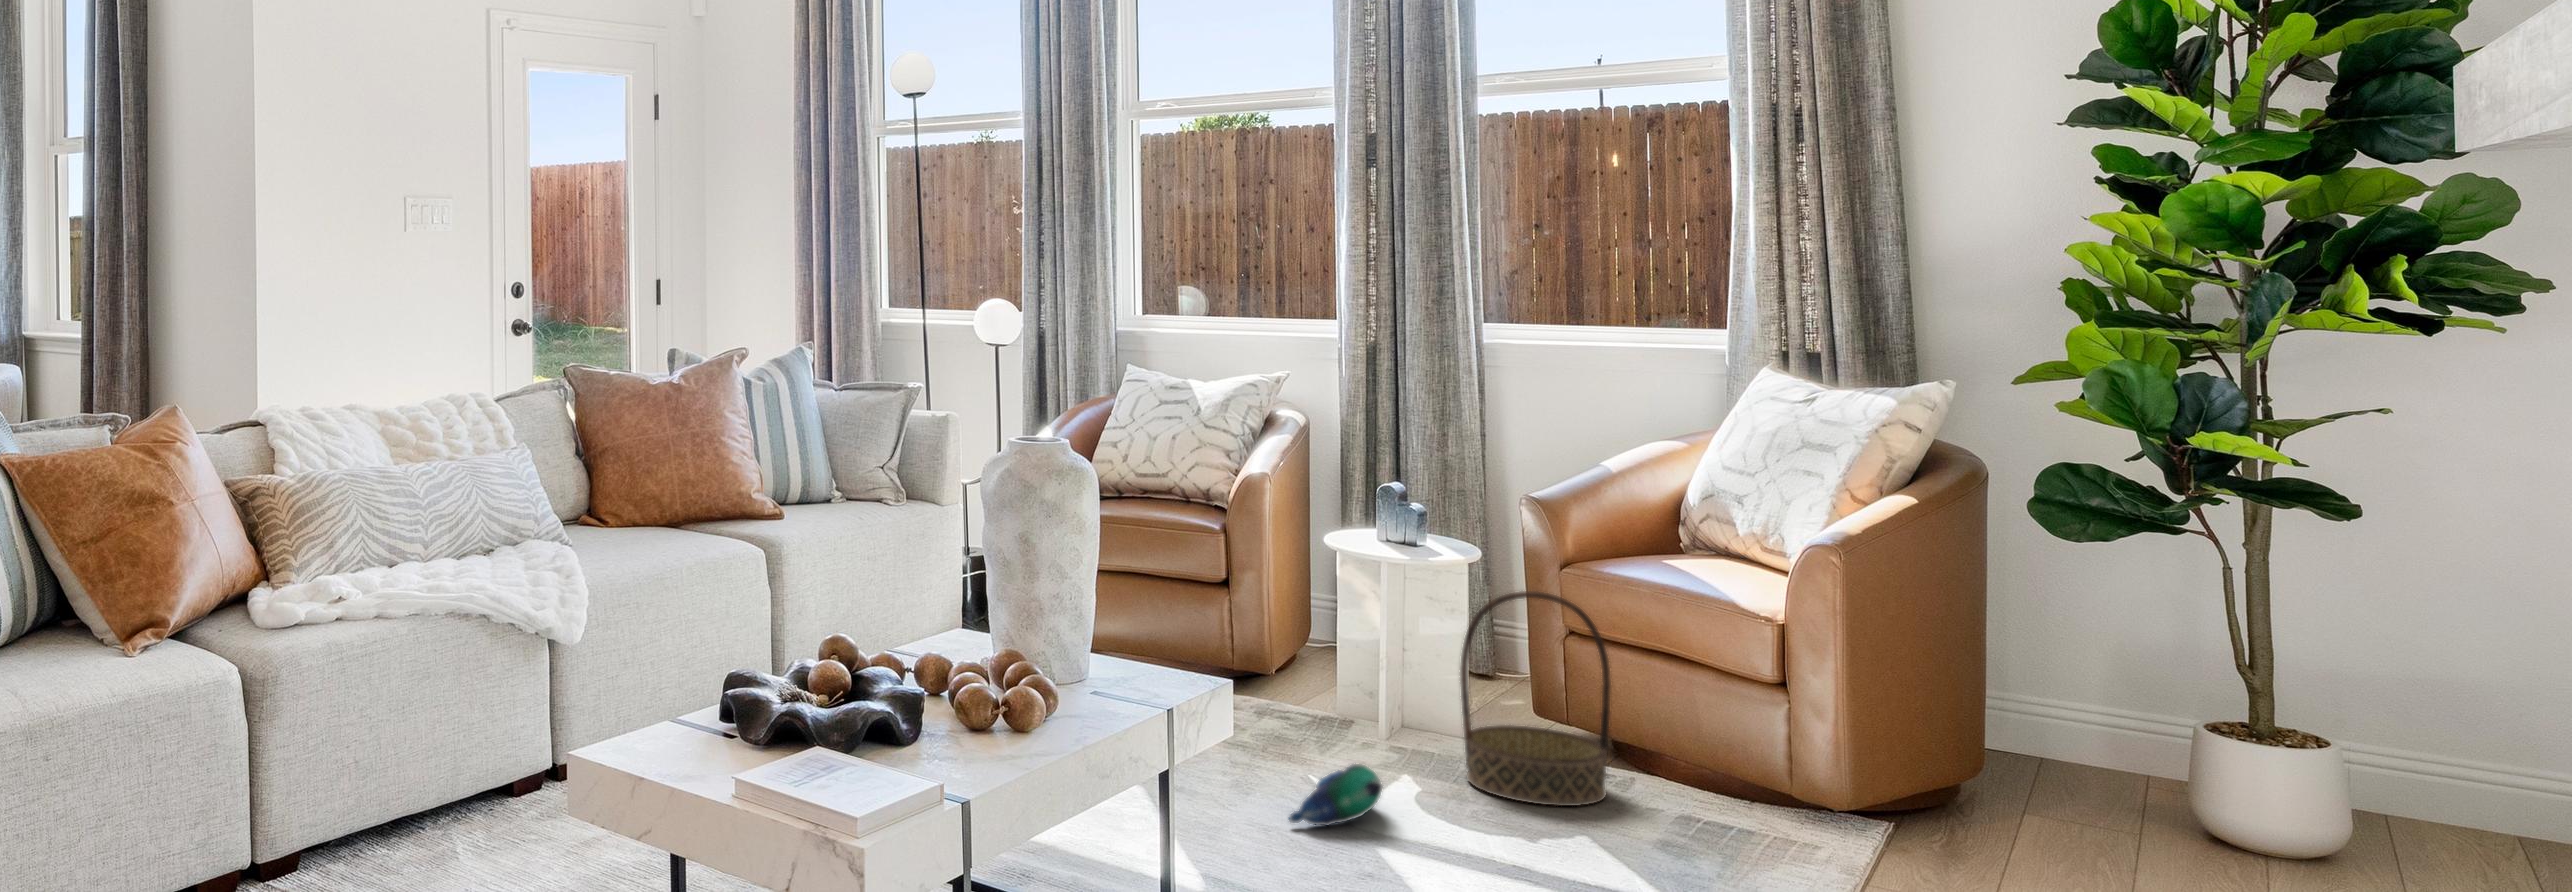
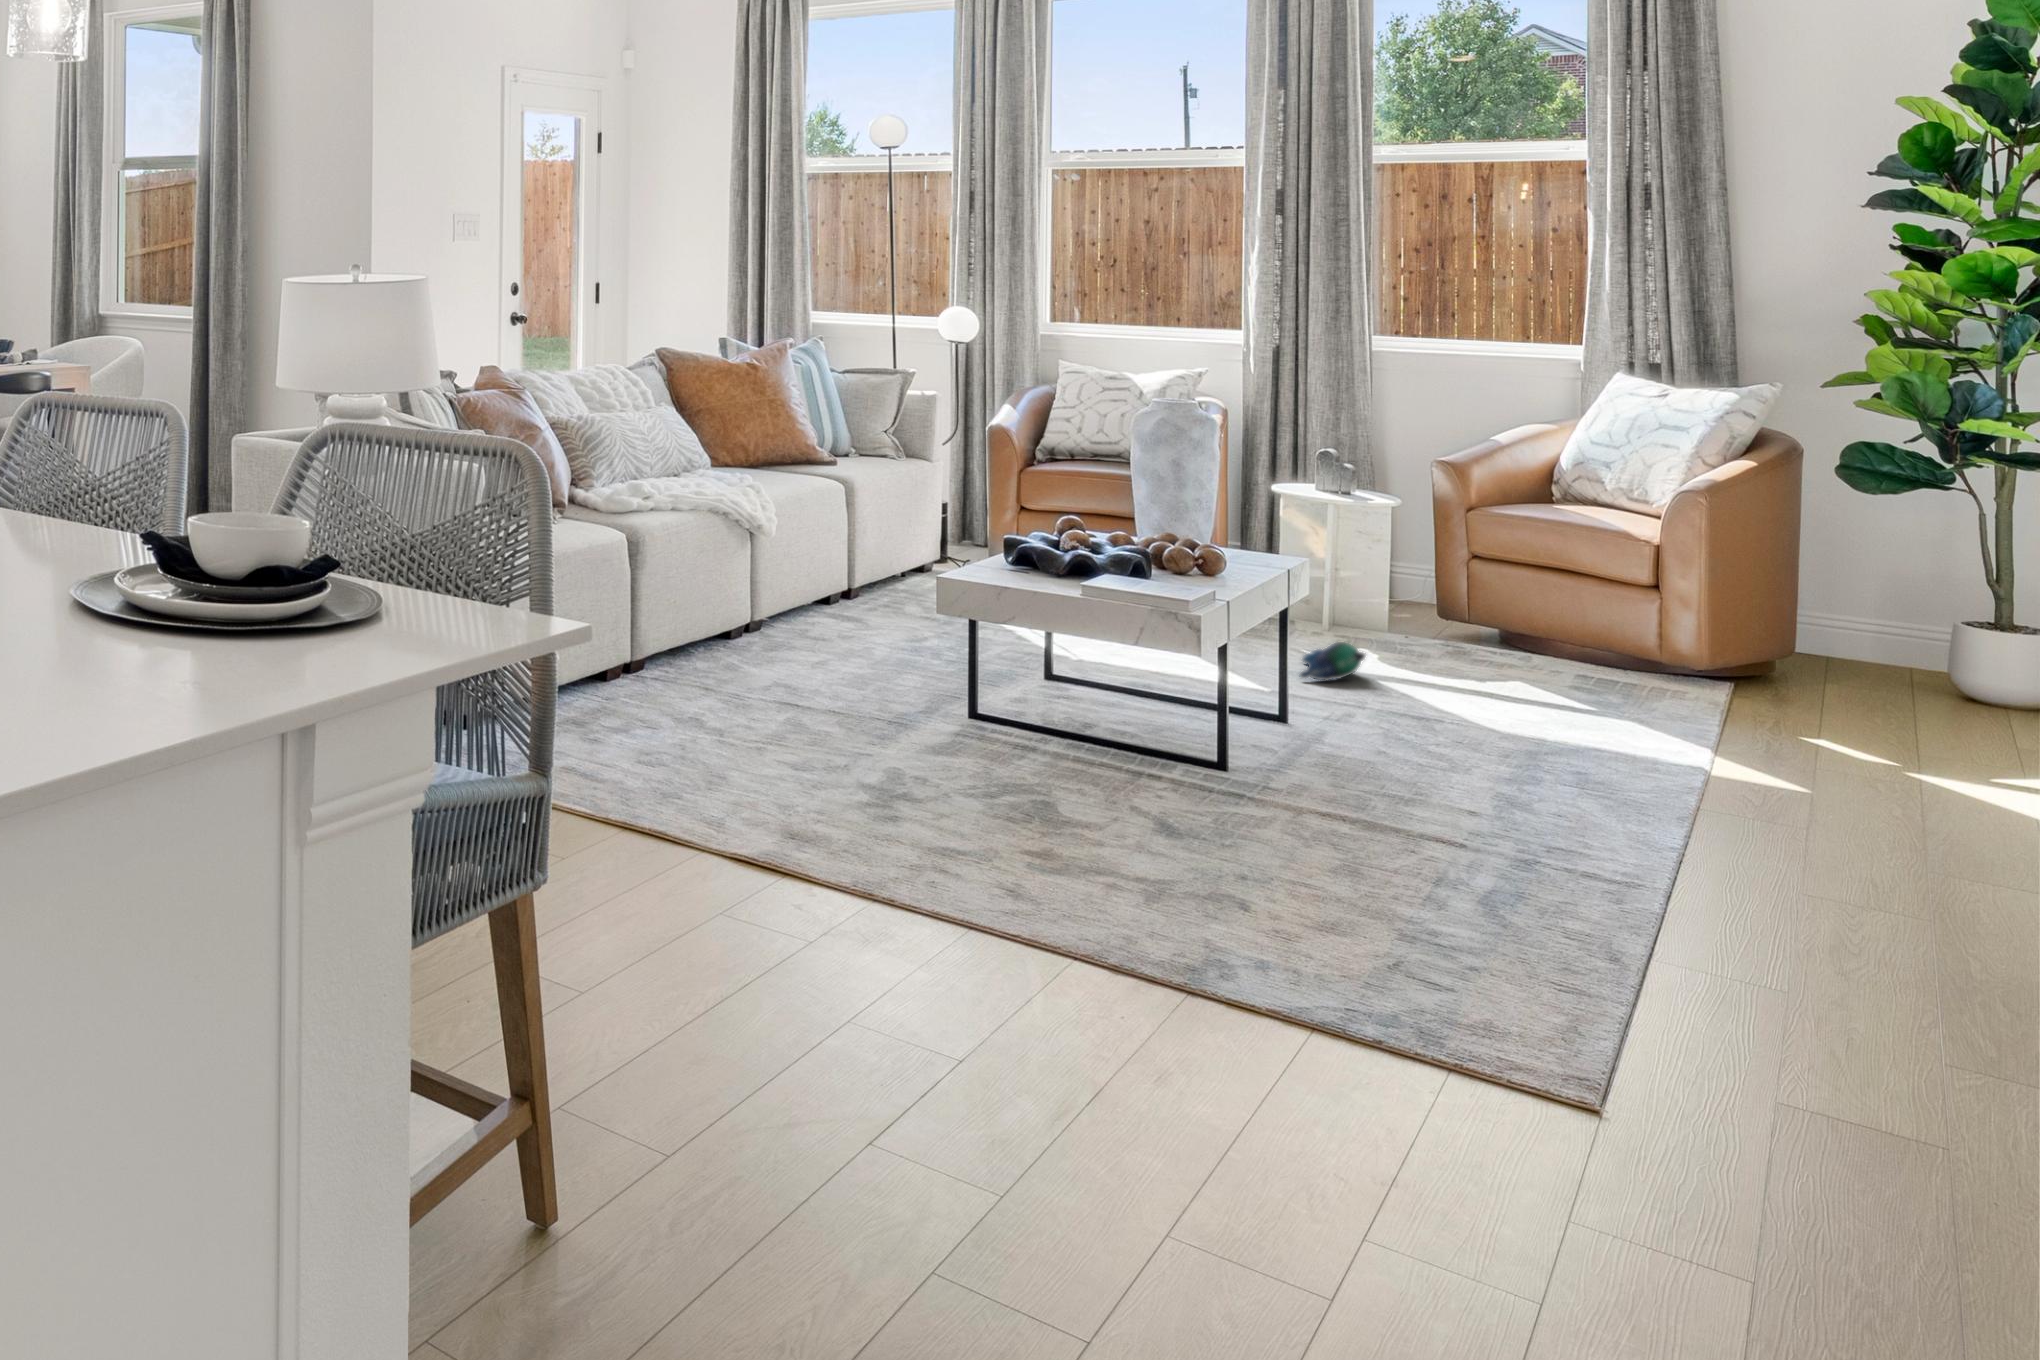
basket: present [1460,591,1611,806] -> none [1403,527,1519,674]

